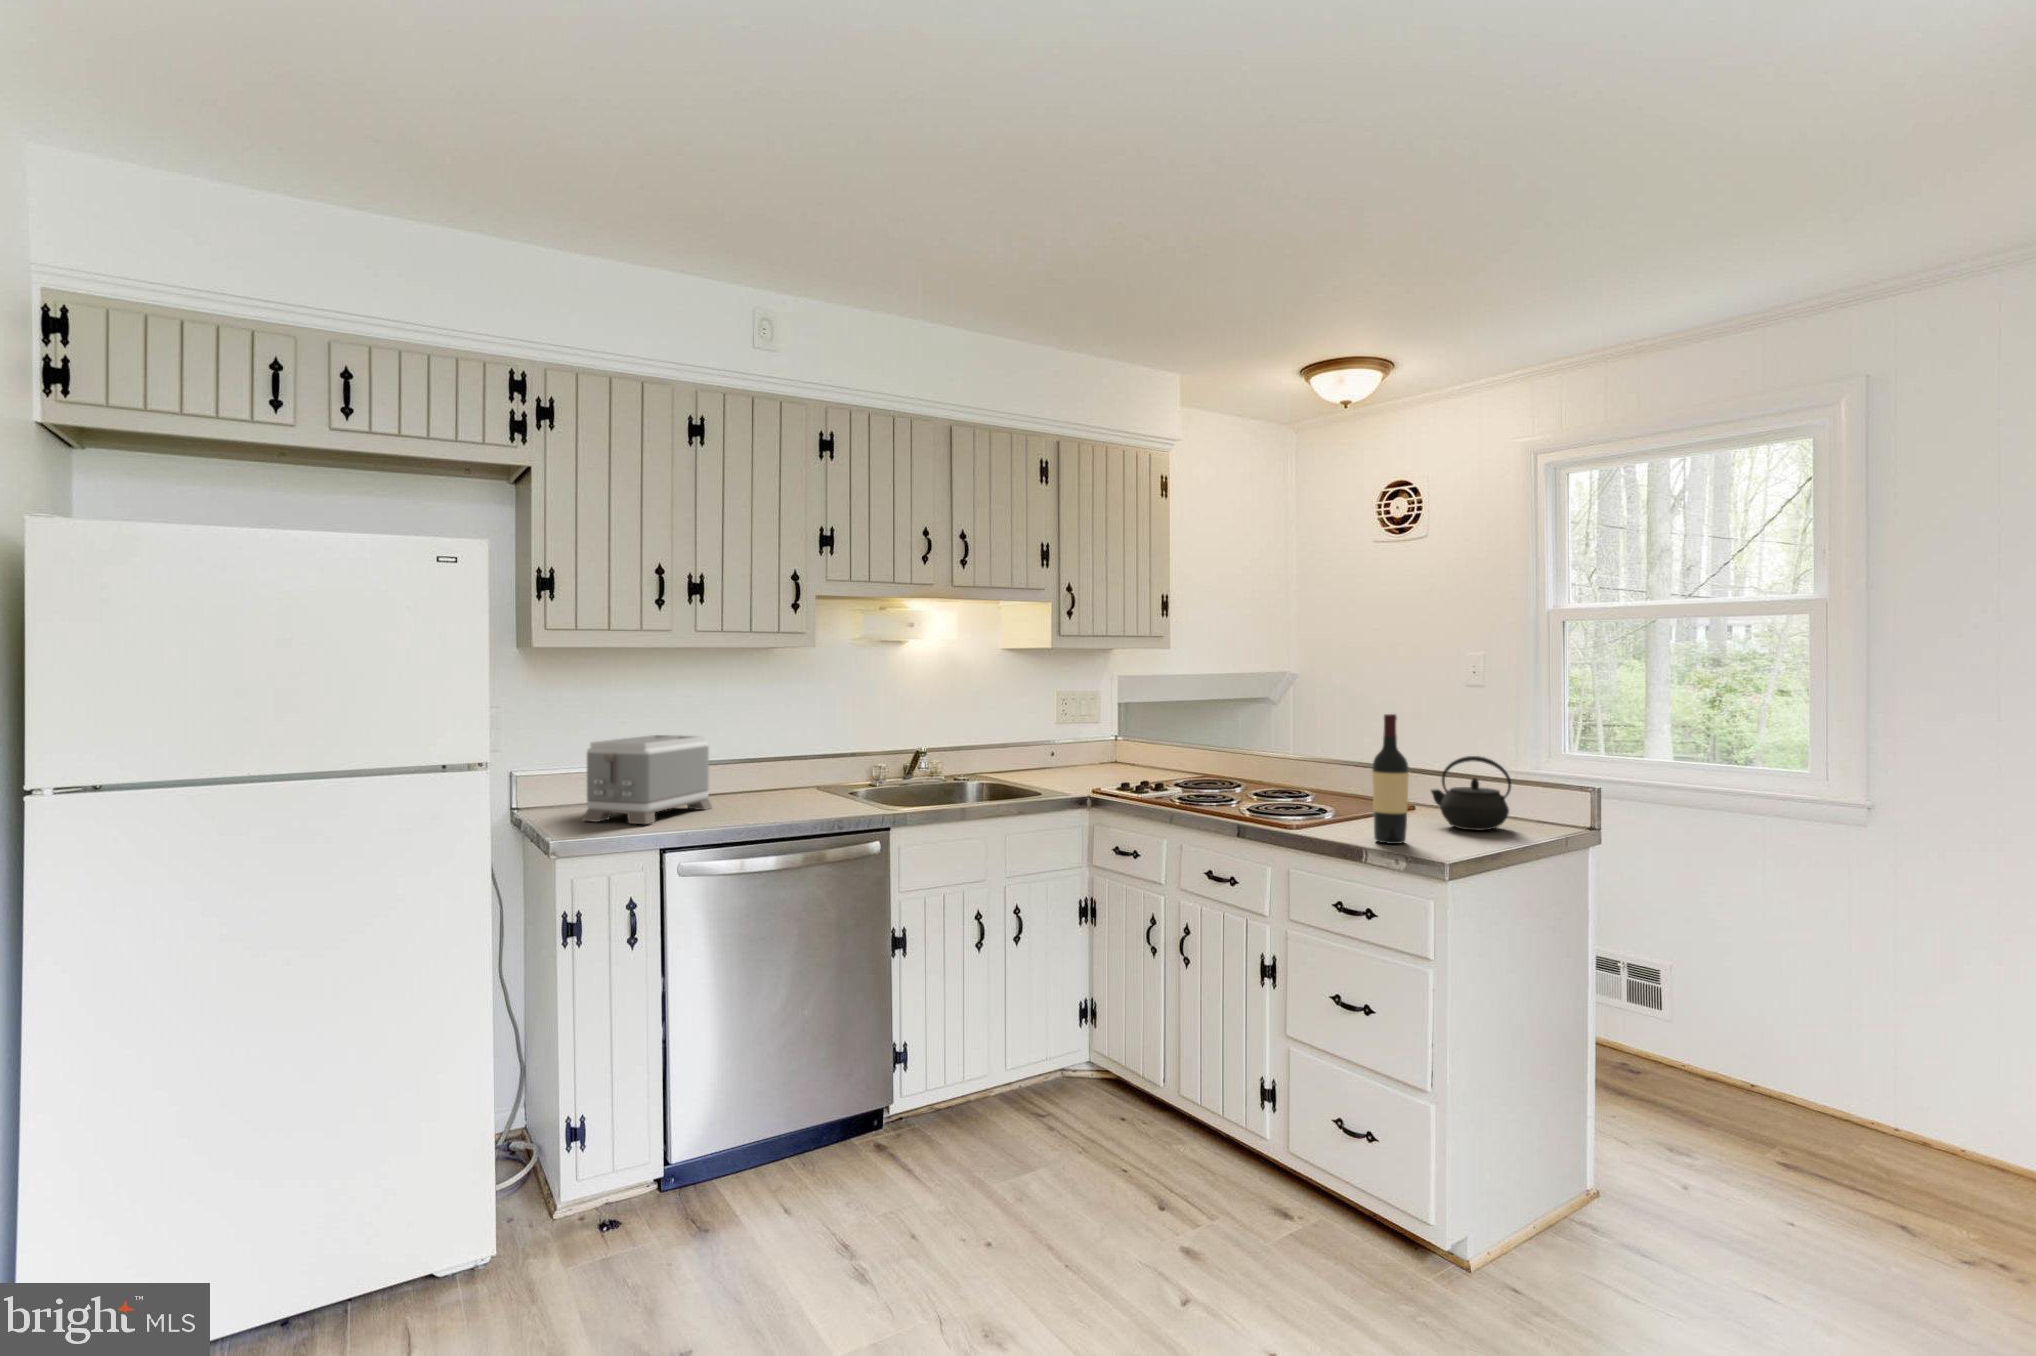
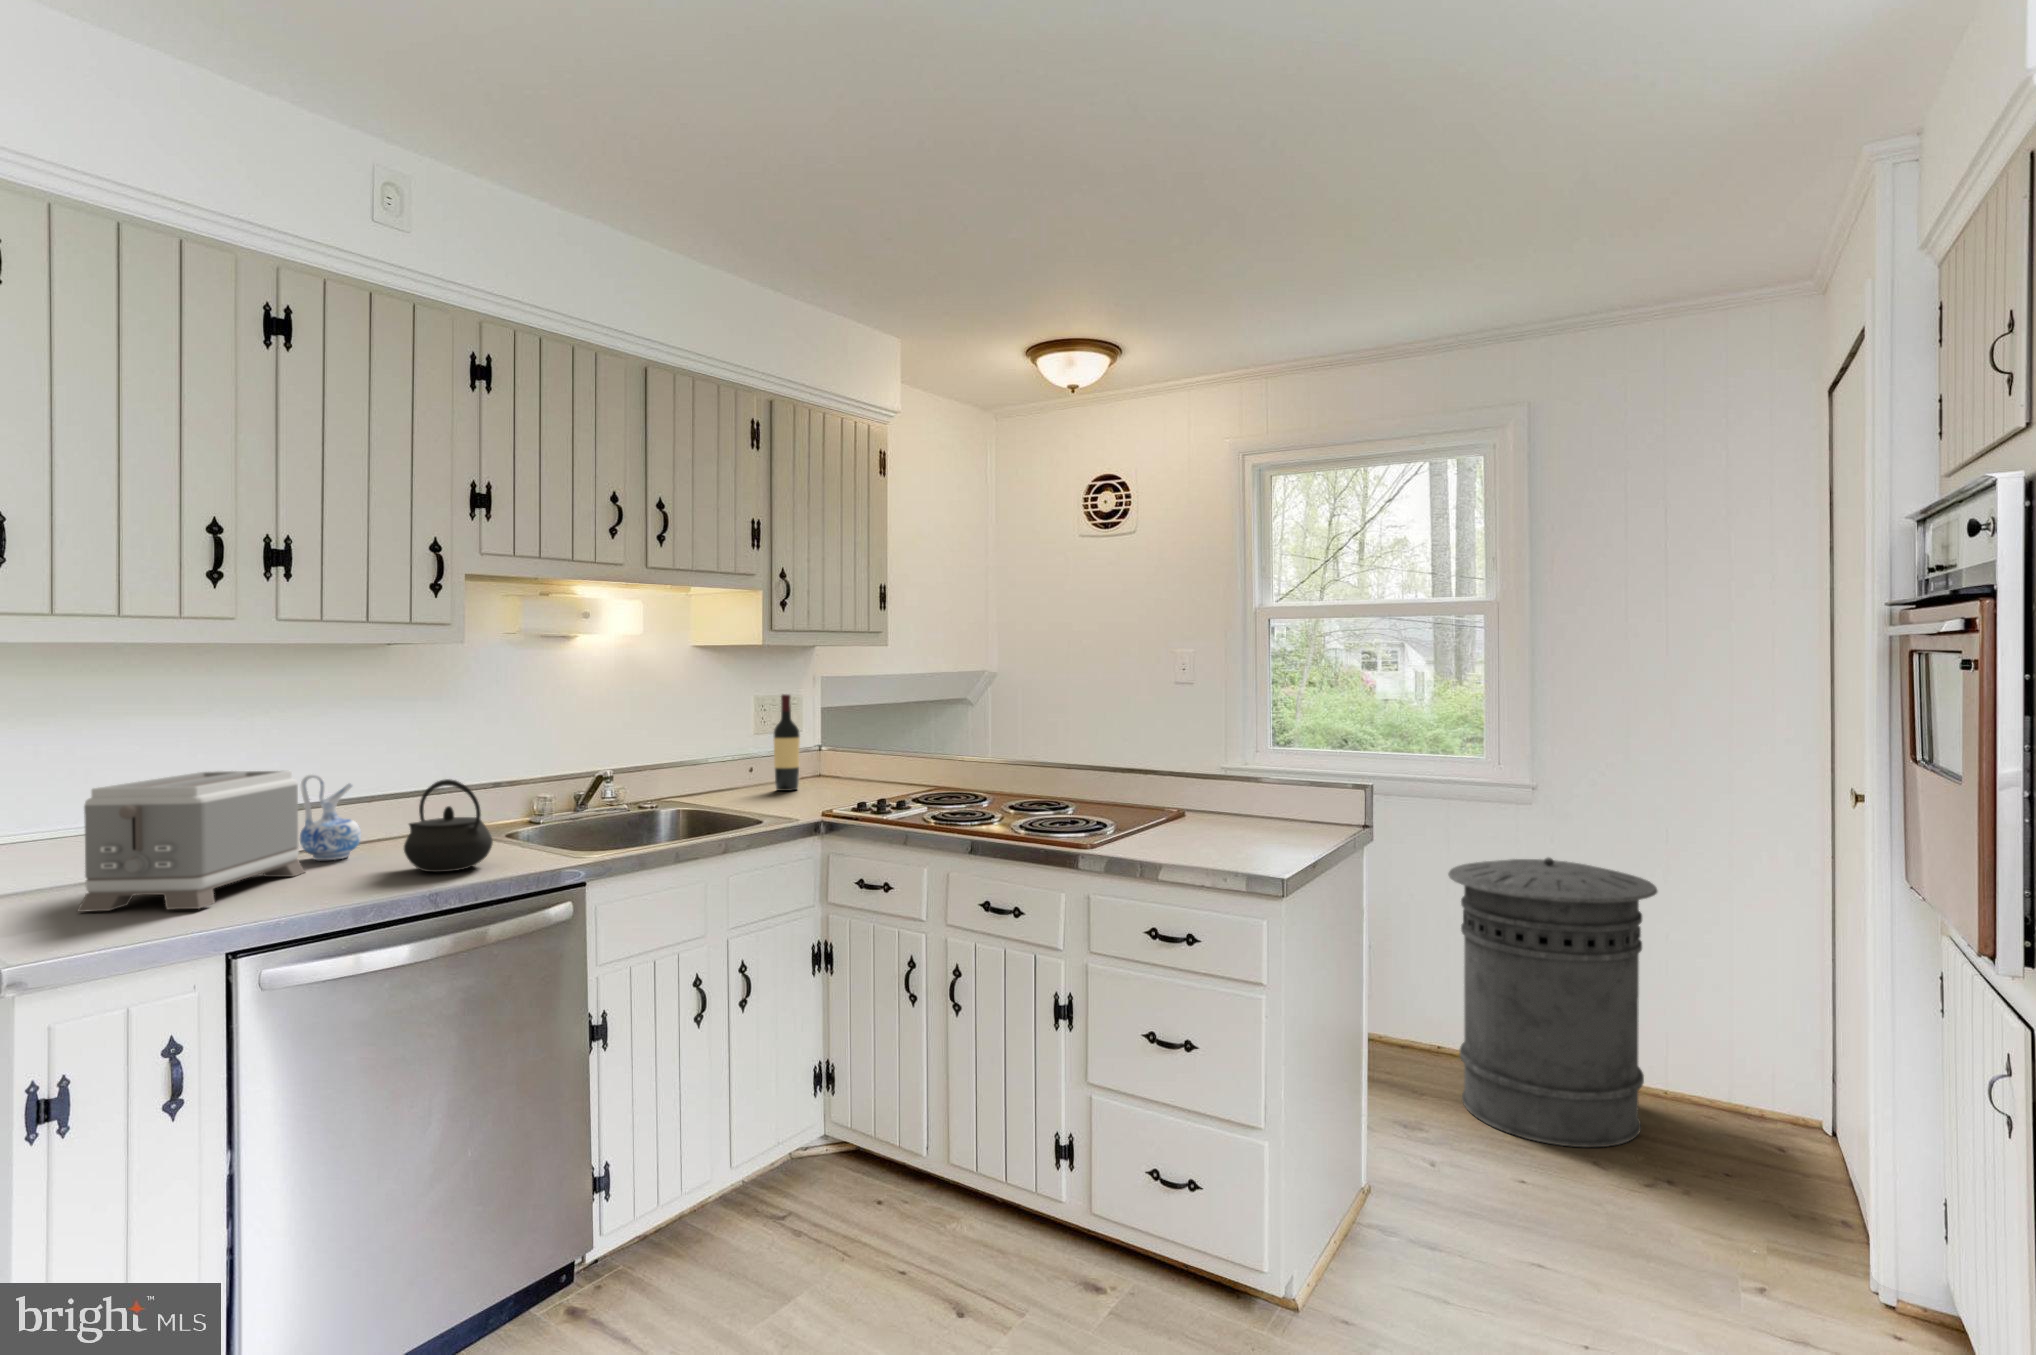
wine bottle: present [1372,714,1409,844] -> present [773,694,800,791]
ceramic pitcher: none [712,740,750,801] -> present [300,774,361,860]
kettle: present [1431,756,1511,830] -> present [404,779,493,872]
trash can: none [1734,882,1997,1202] -> present [1448,857,1657,1147]

